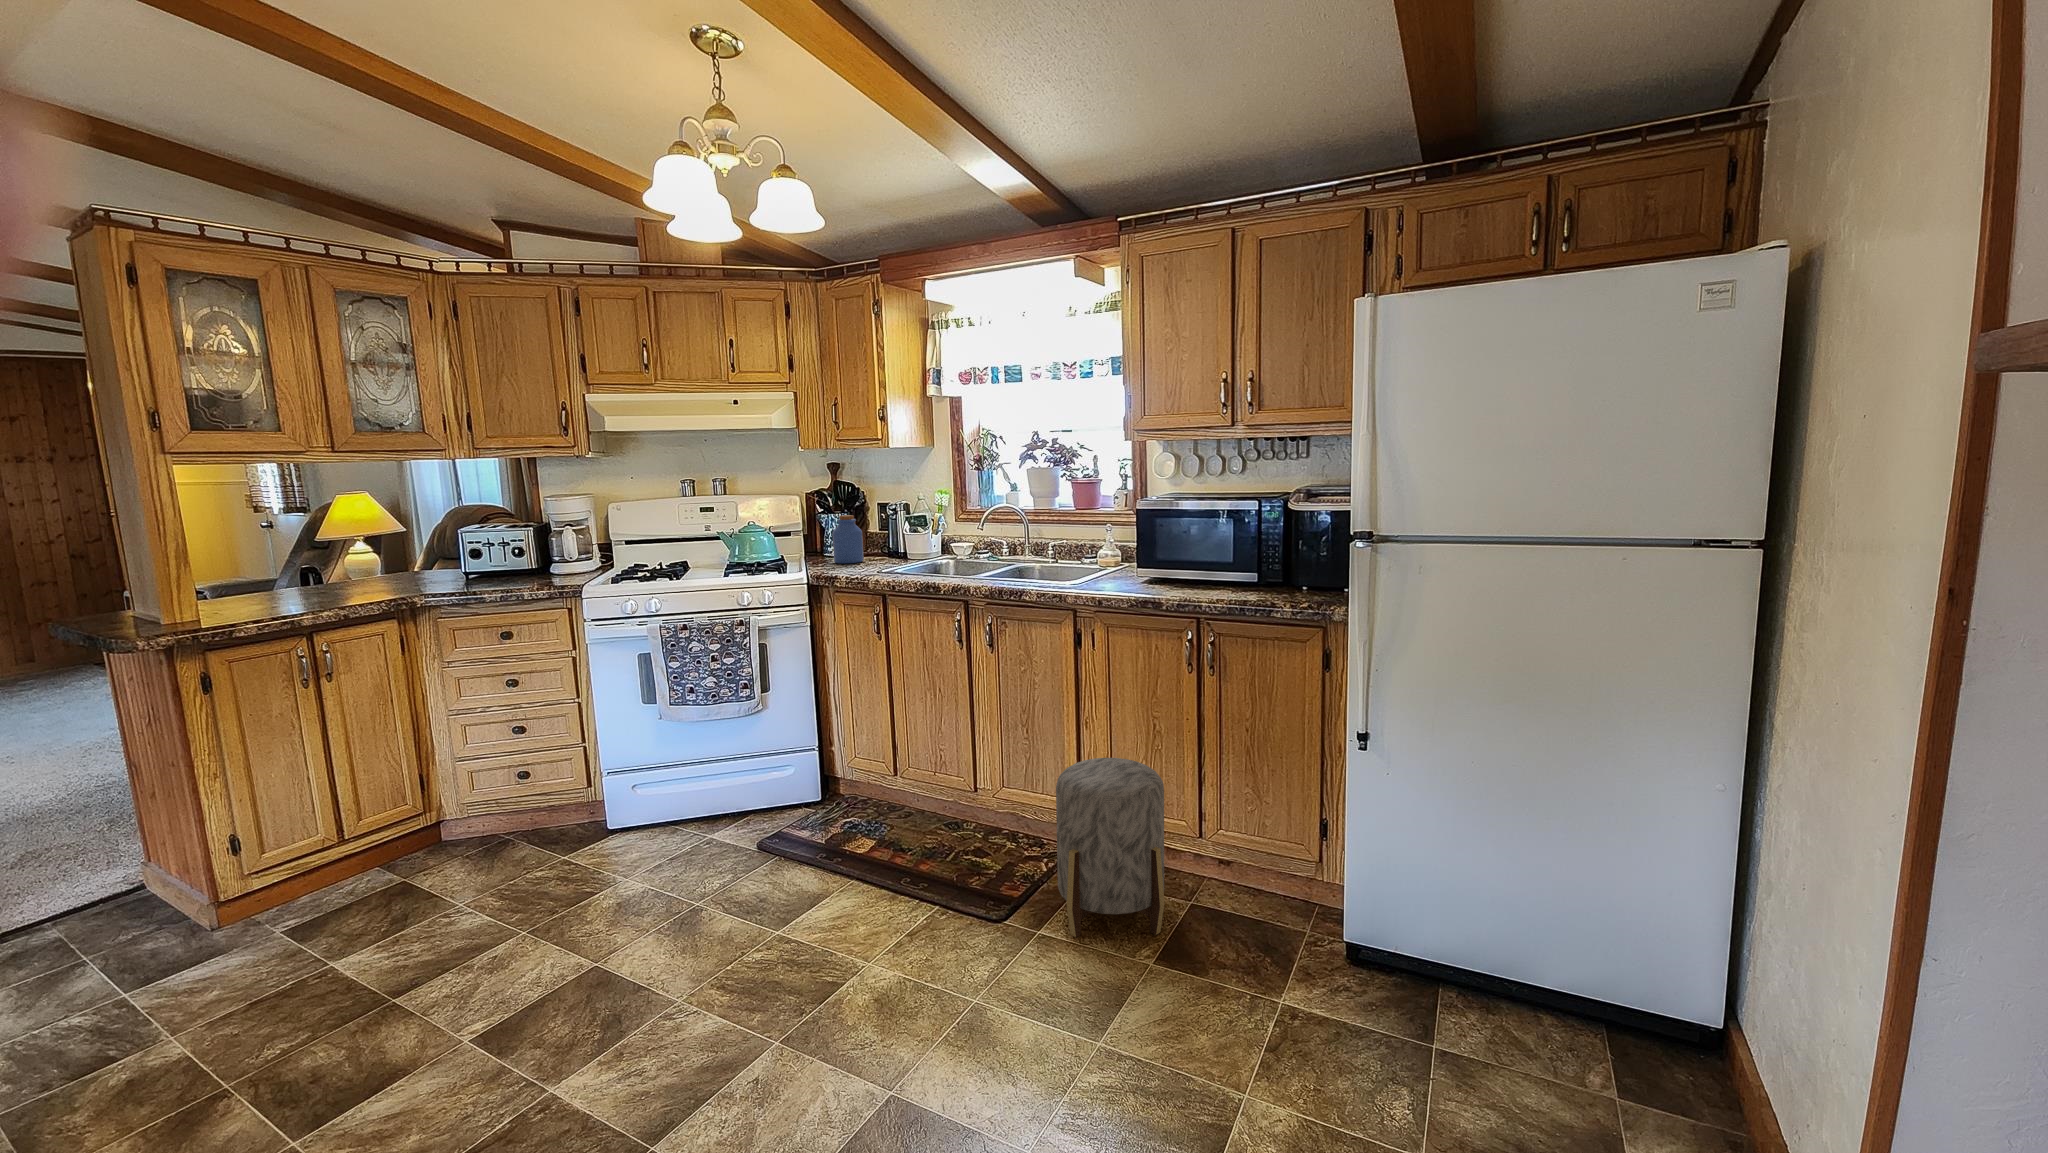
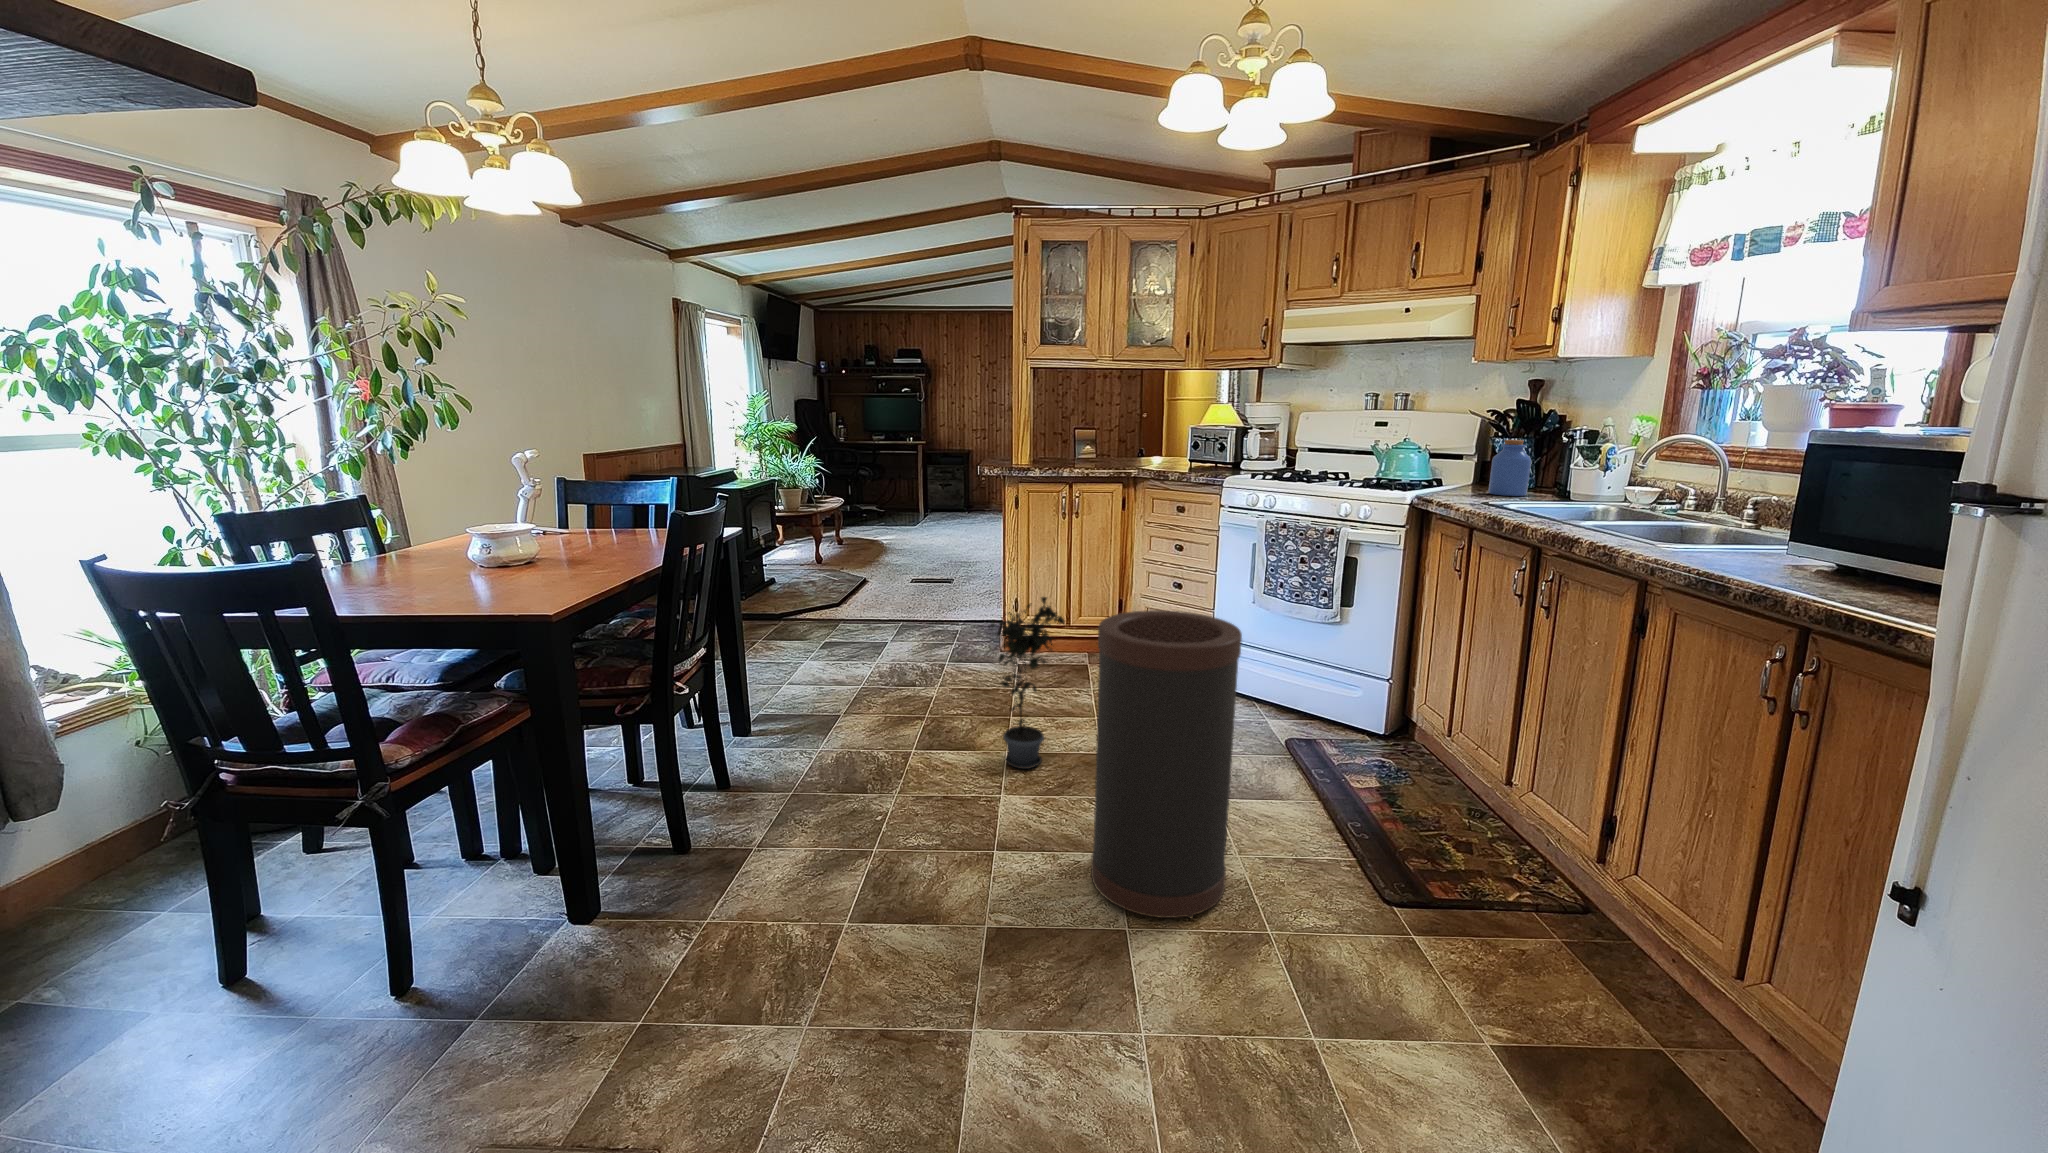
trash can: none [755,729,924,1082] -> present [1091,610,1242,918]
stool: present [1056,758,1165,937] -> none [1437,770,1642,1031]
potted plant: none [431,788,564,1049] -> present [991,597,1065,769]

